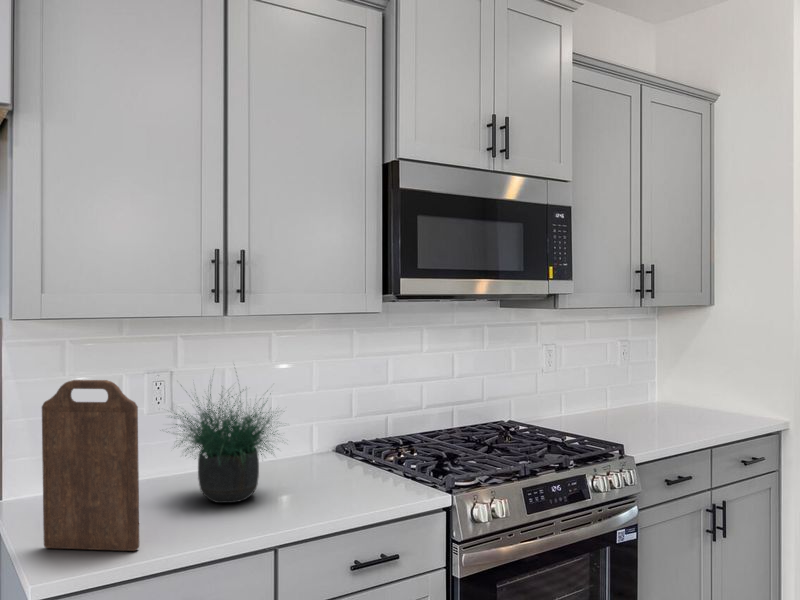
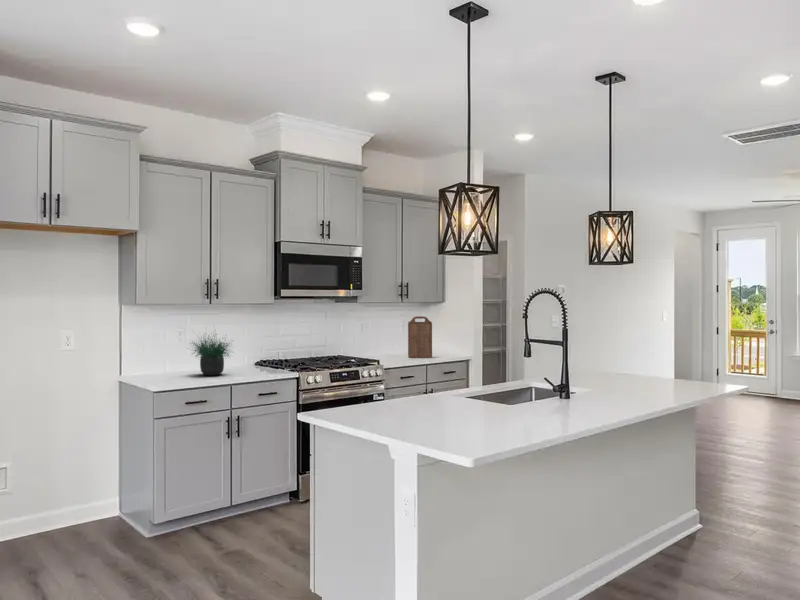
cutting board: present [42,380,139,551] -> present [408,316,432,358]

